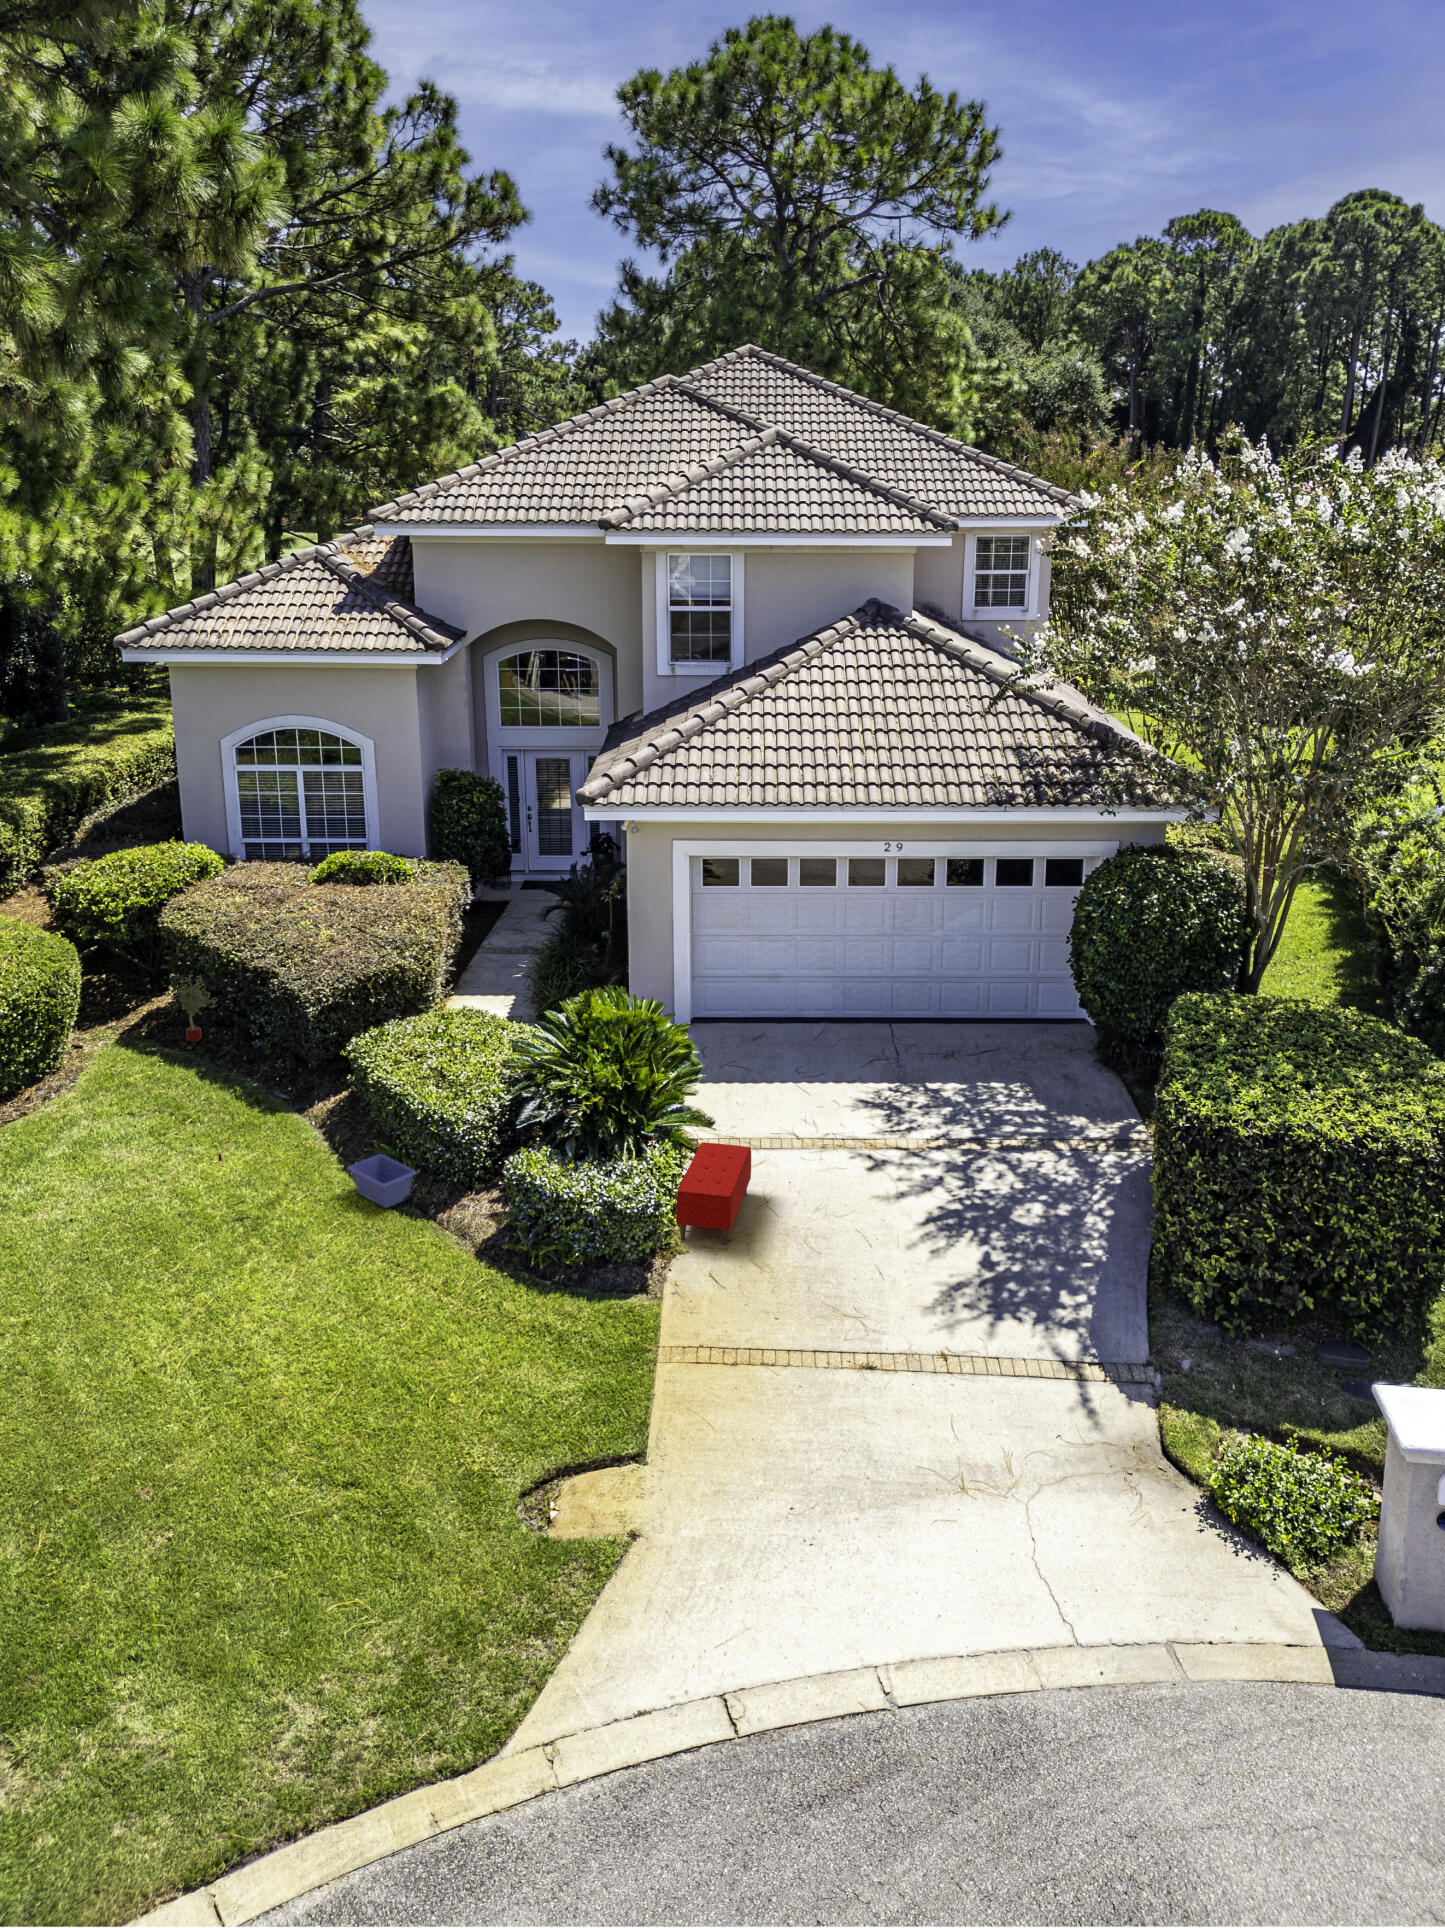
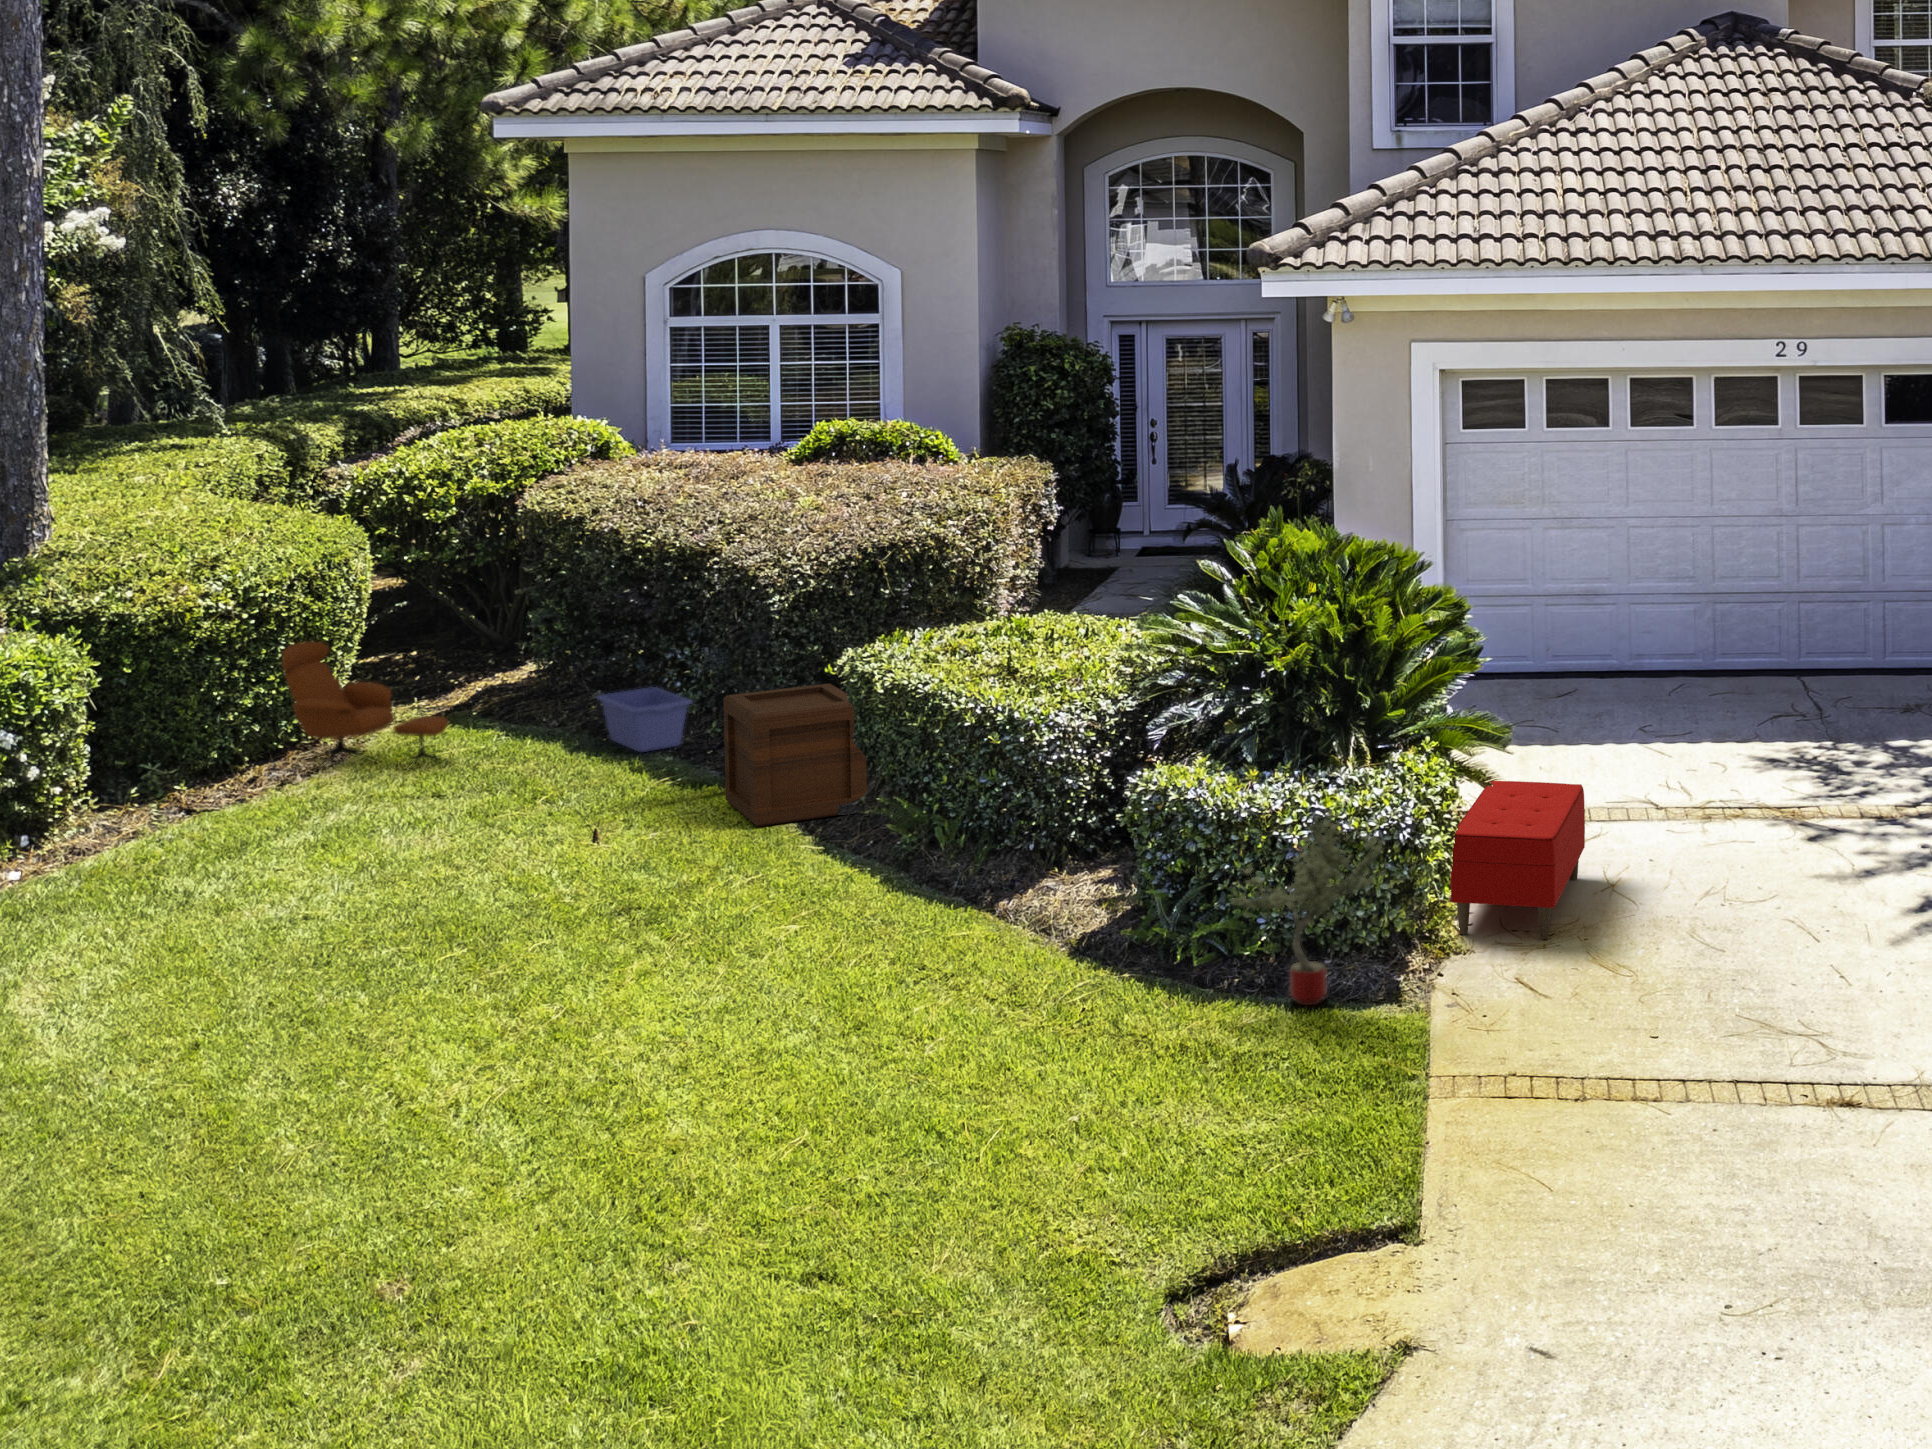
potted tree: present [179,975,218,1042] -> present [1230,810,1384,1005]
lounge chair: none [36,1019,136,1095] -> present [282,642,448,770]
wooden crate: none [284,1055,366,1142] -> present [723,683,867,827]
storage bin: present [348,1154,417,1208] -> present [597,687,692,752]

